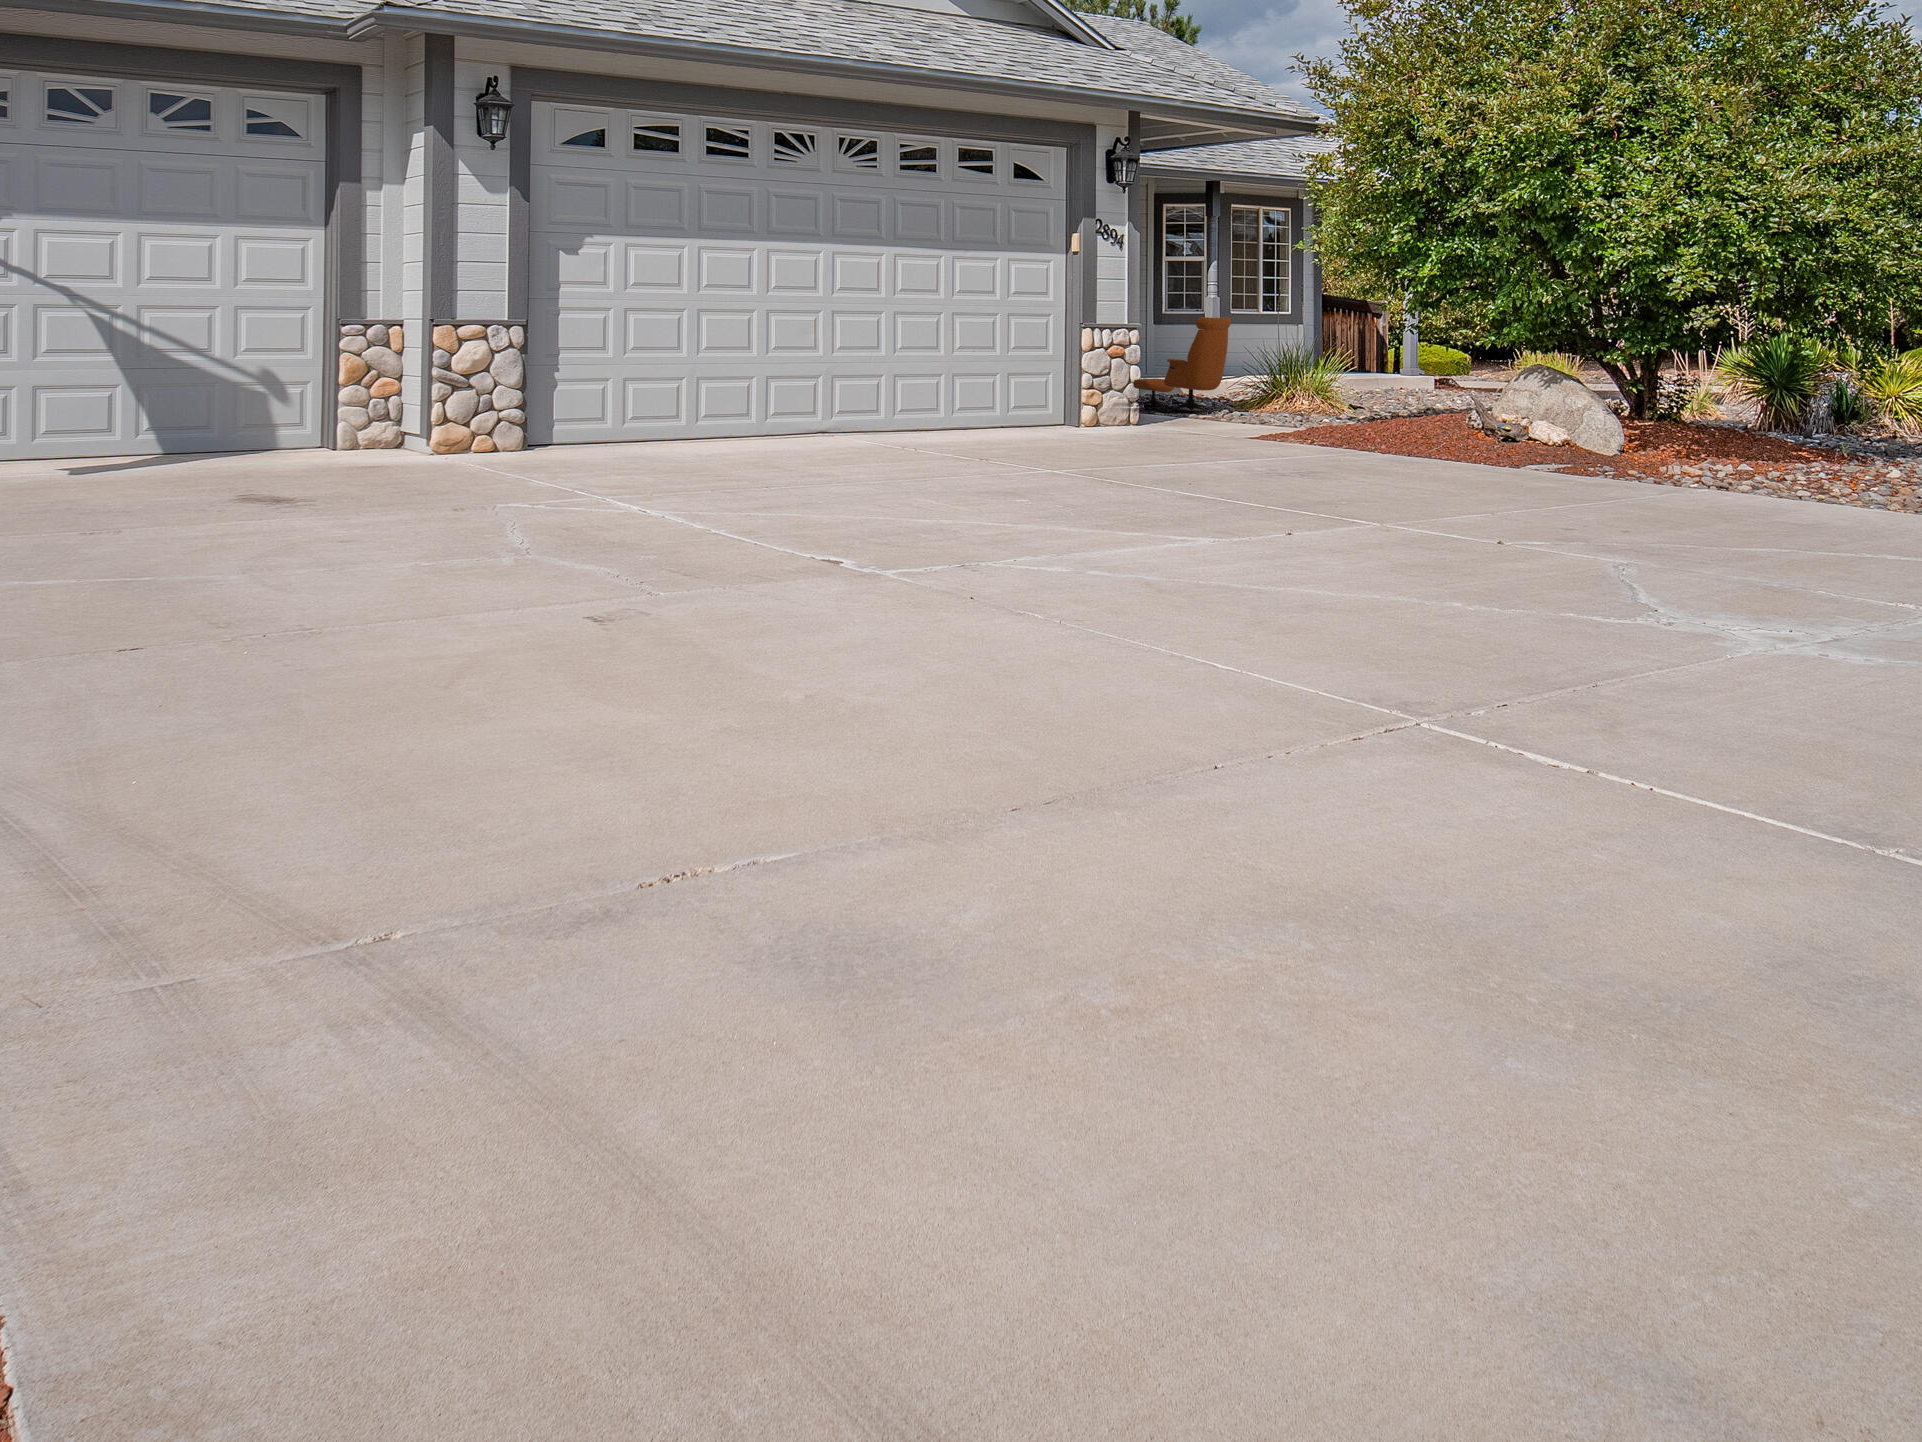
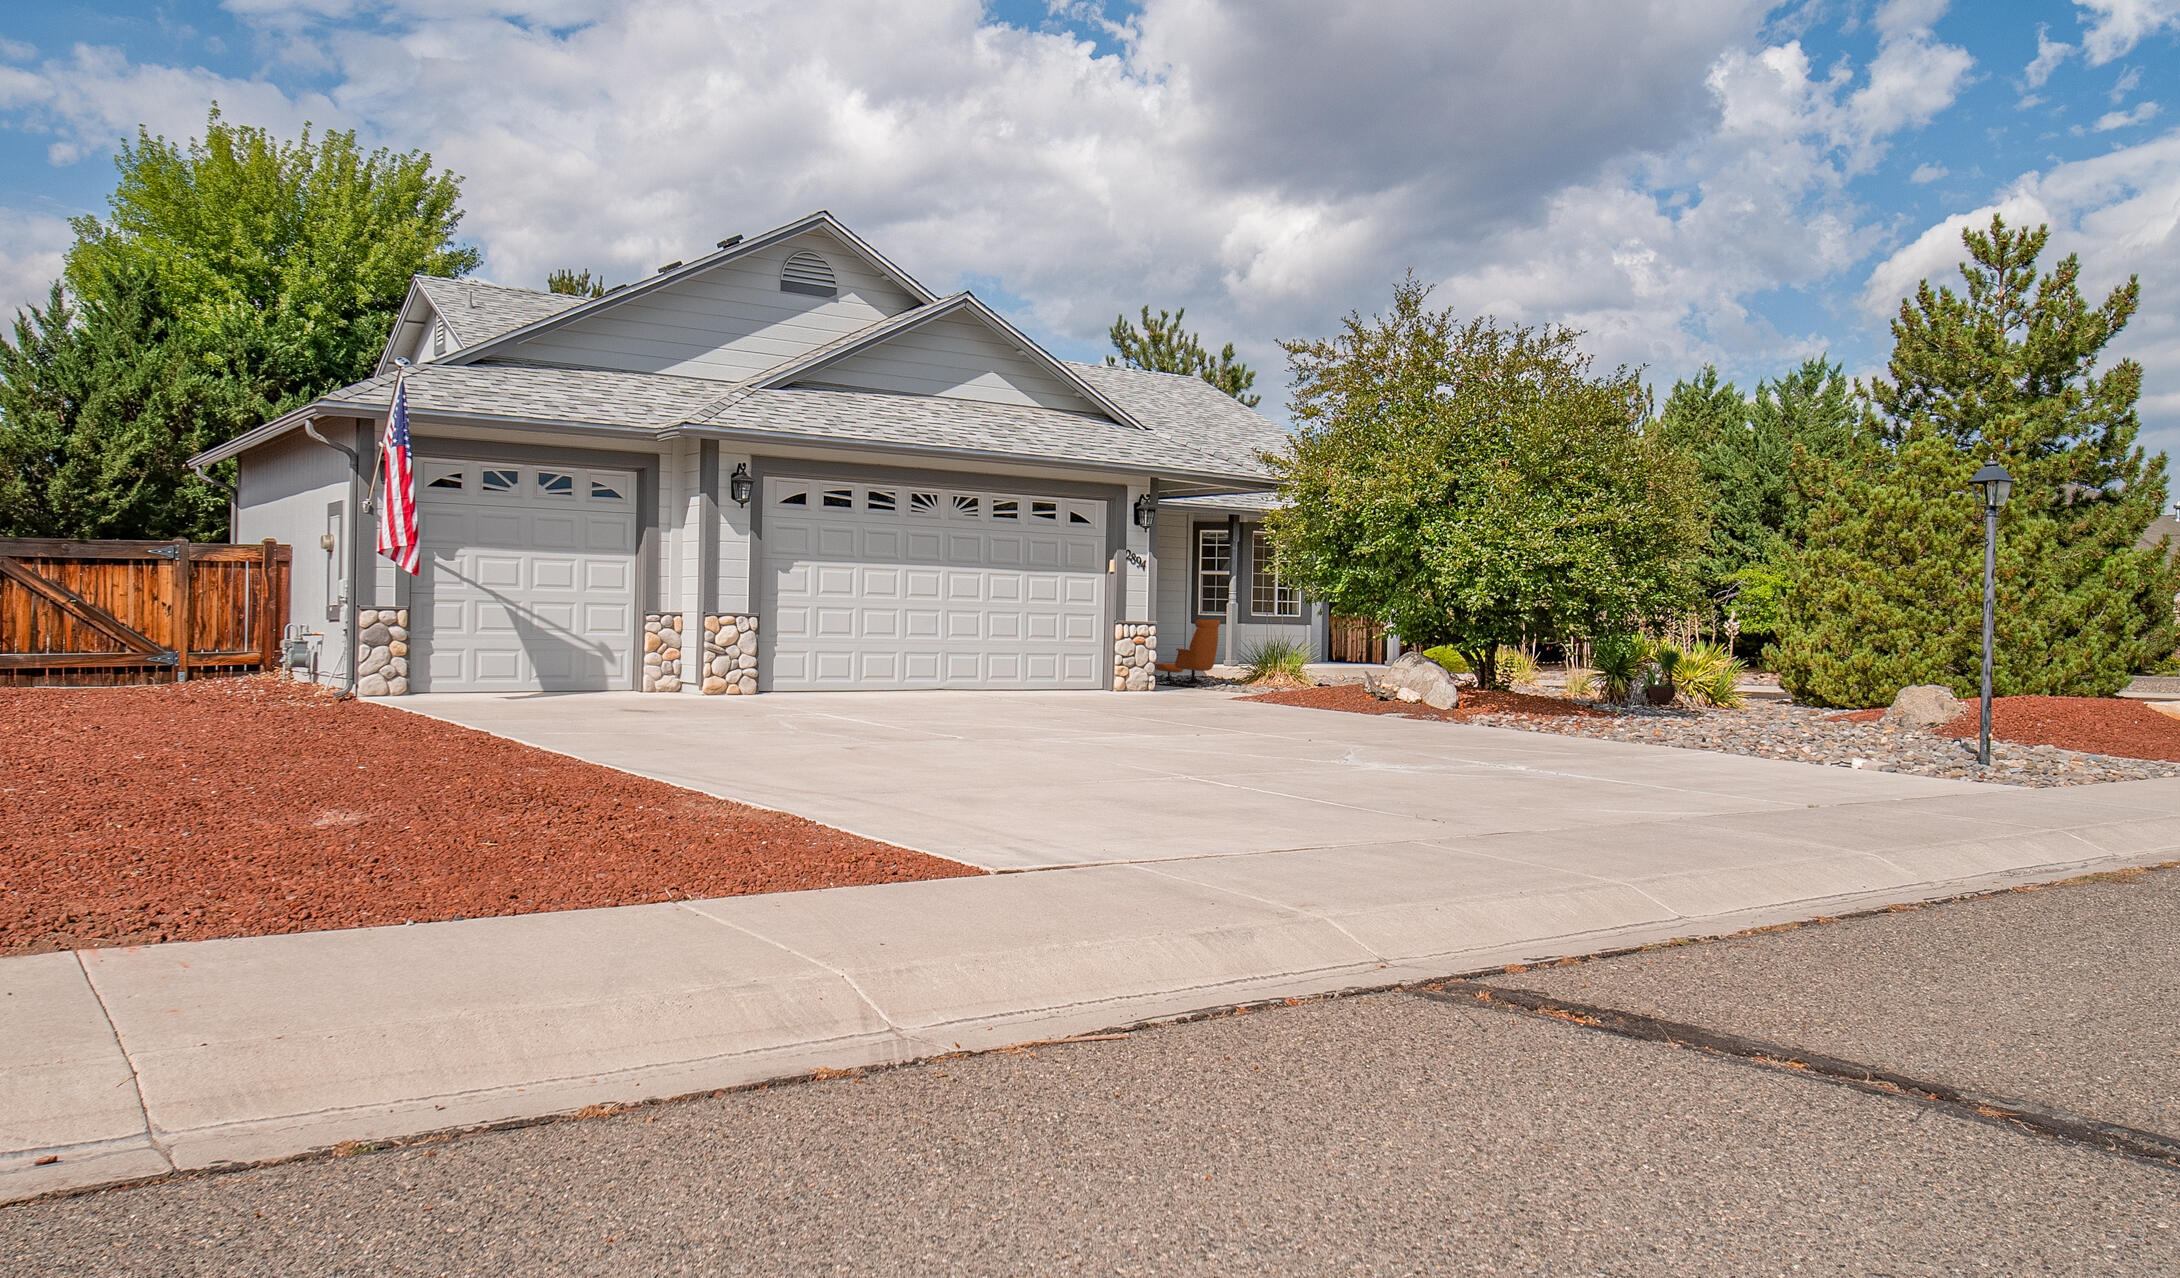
potted tree: none [1831,344,1886,427] -> present [1648,649,1682,704]

